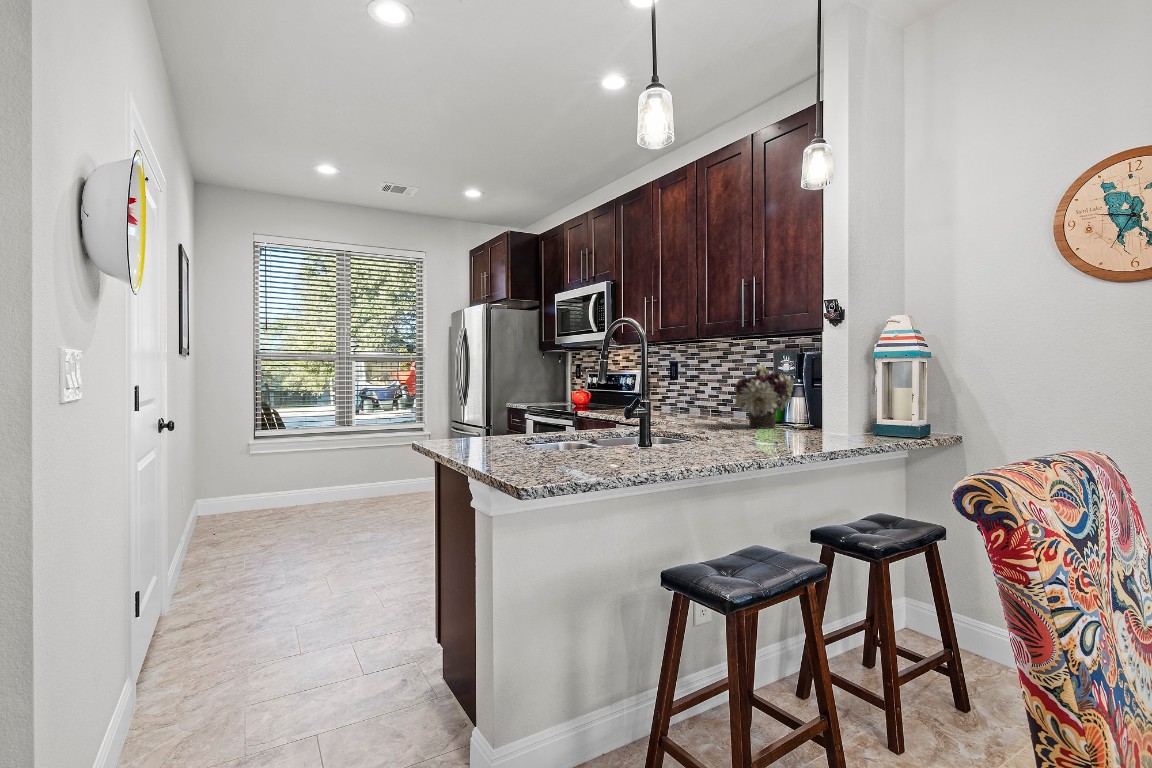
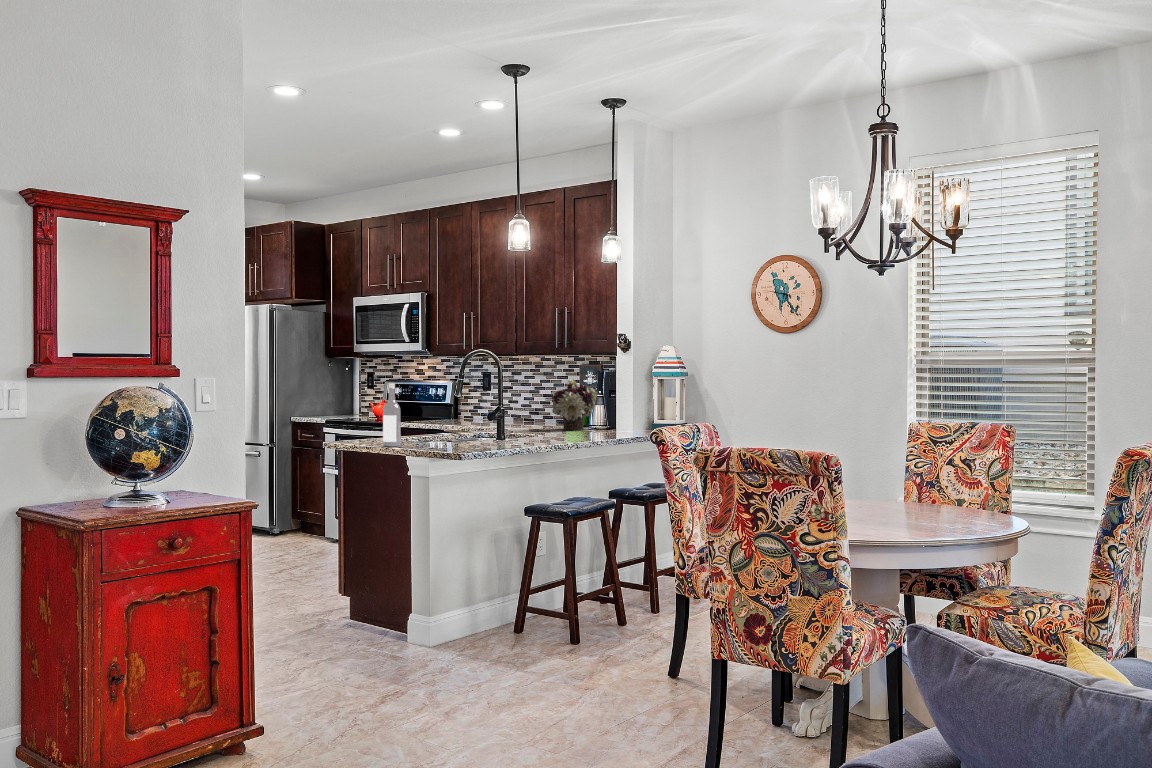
wine bottle: none [481,367,504,454] -> present [383,383,401,447]

